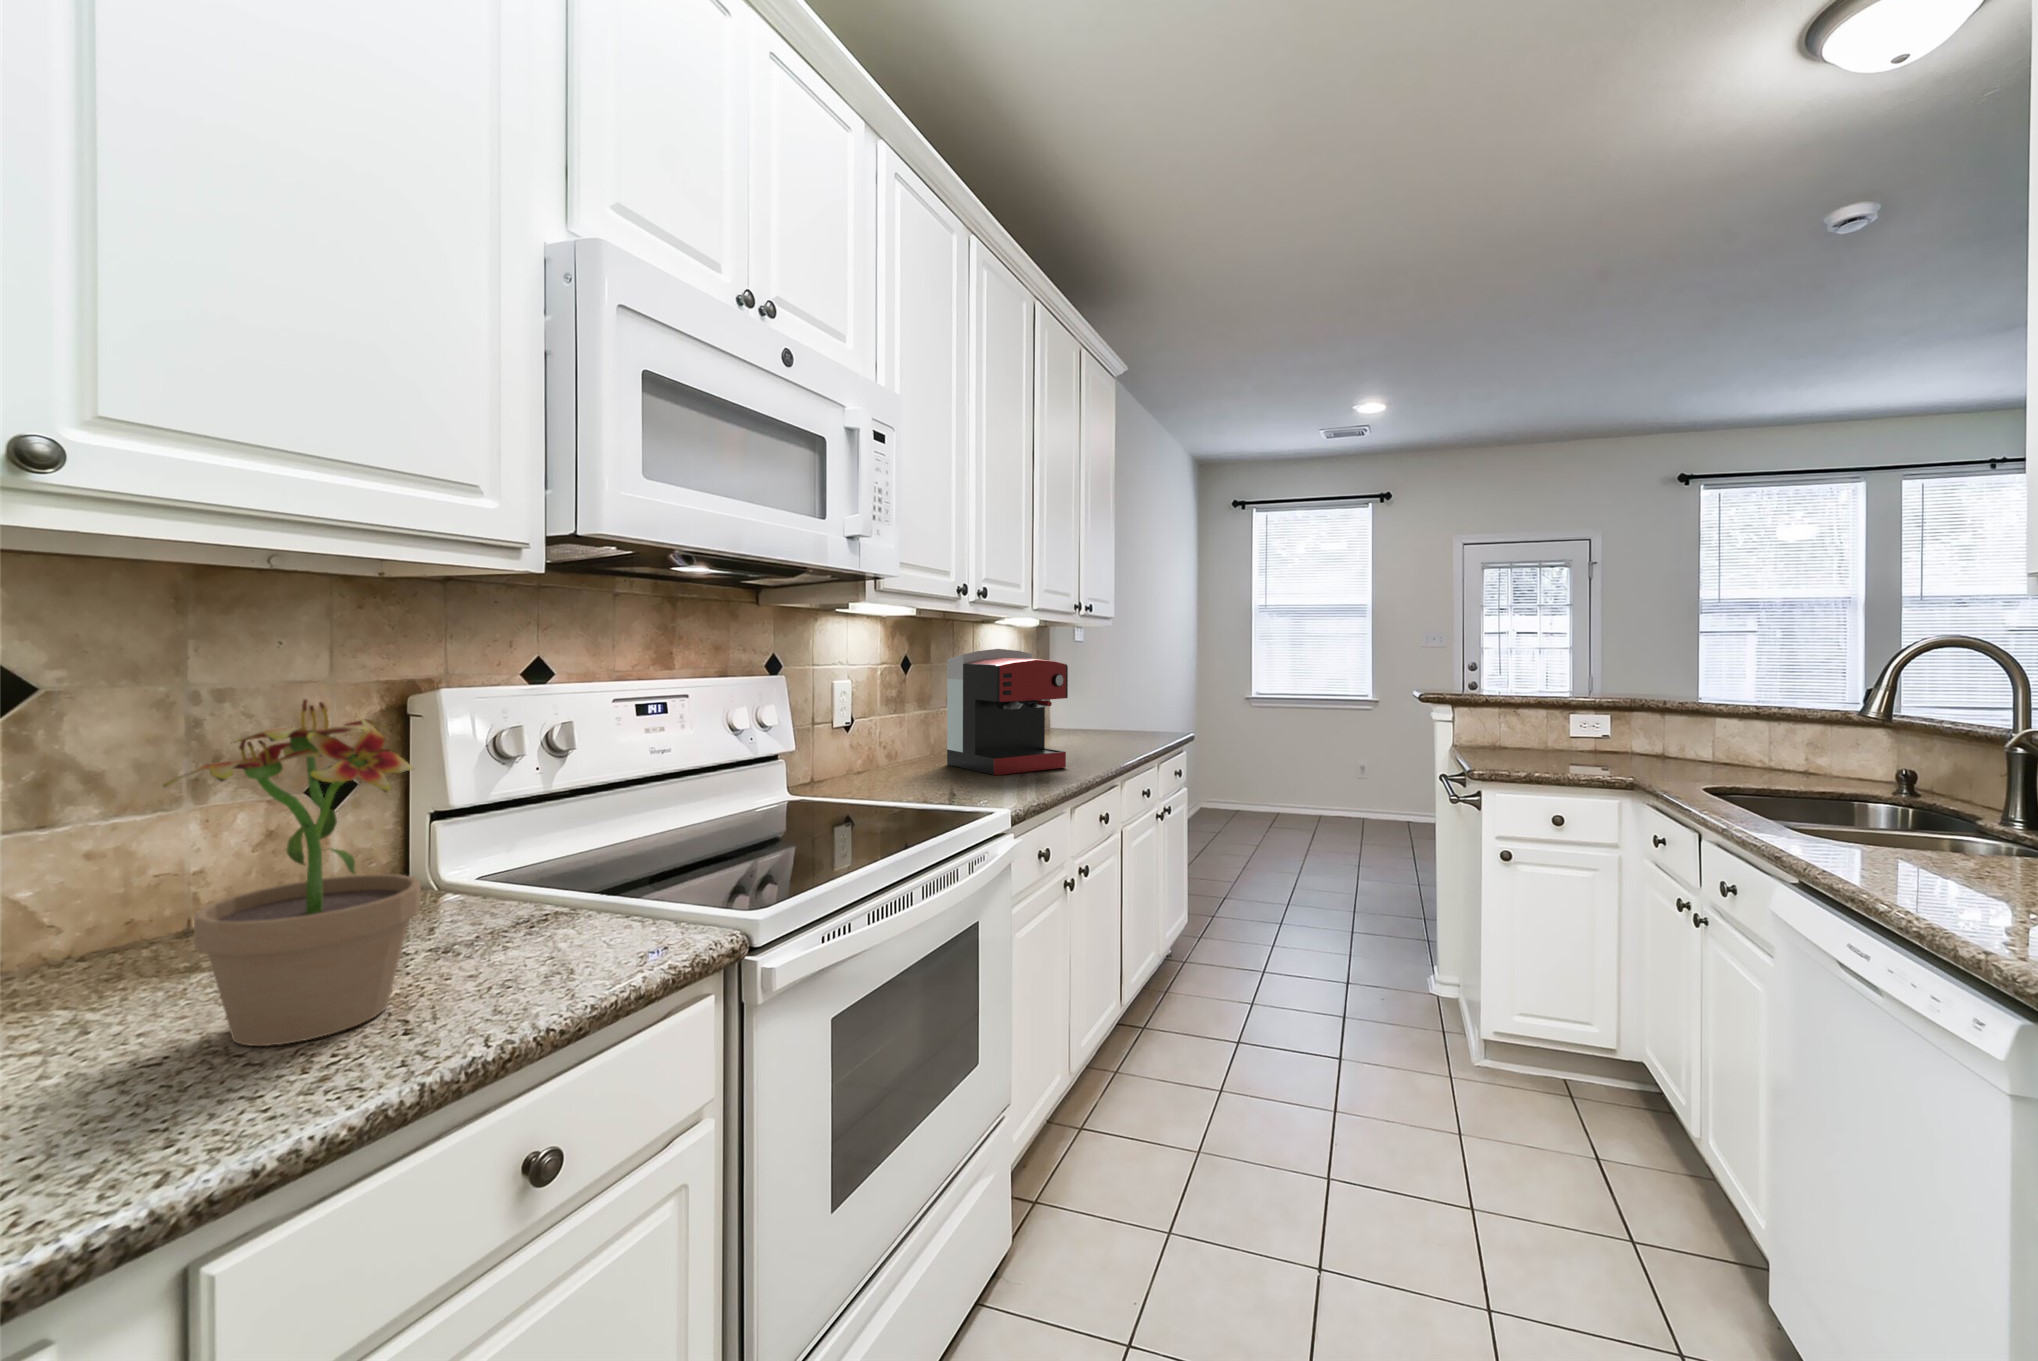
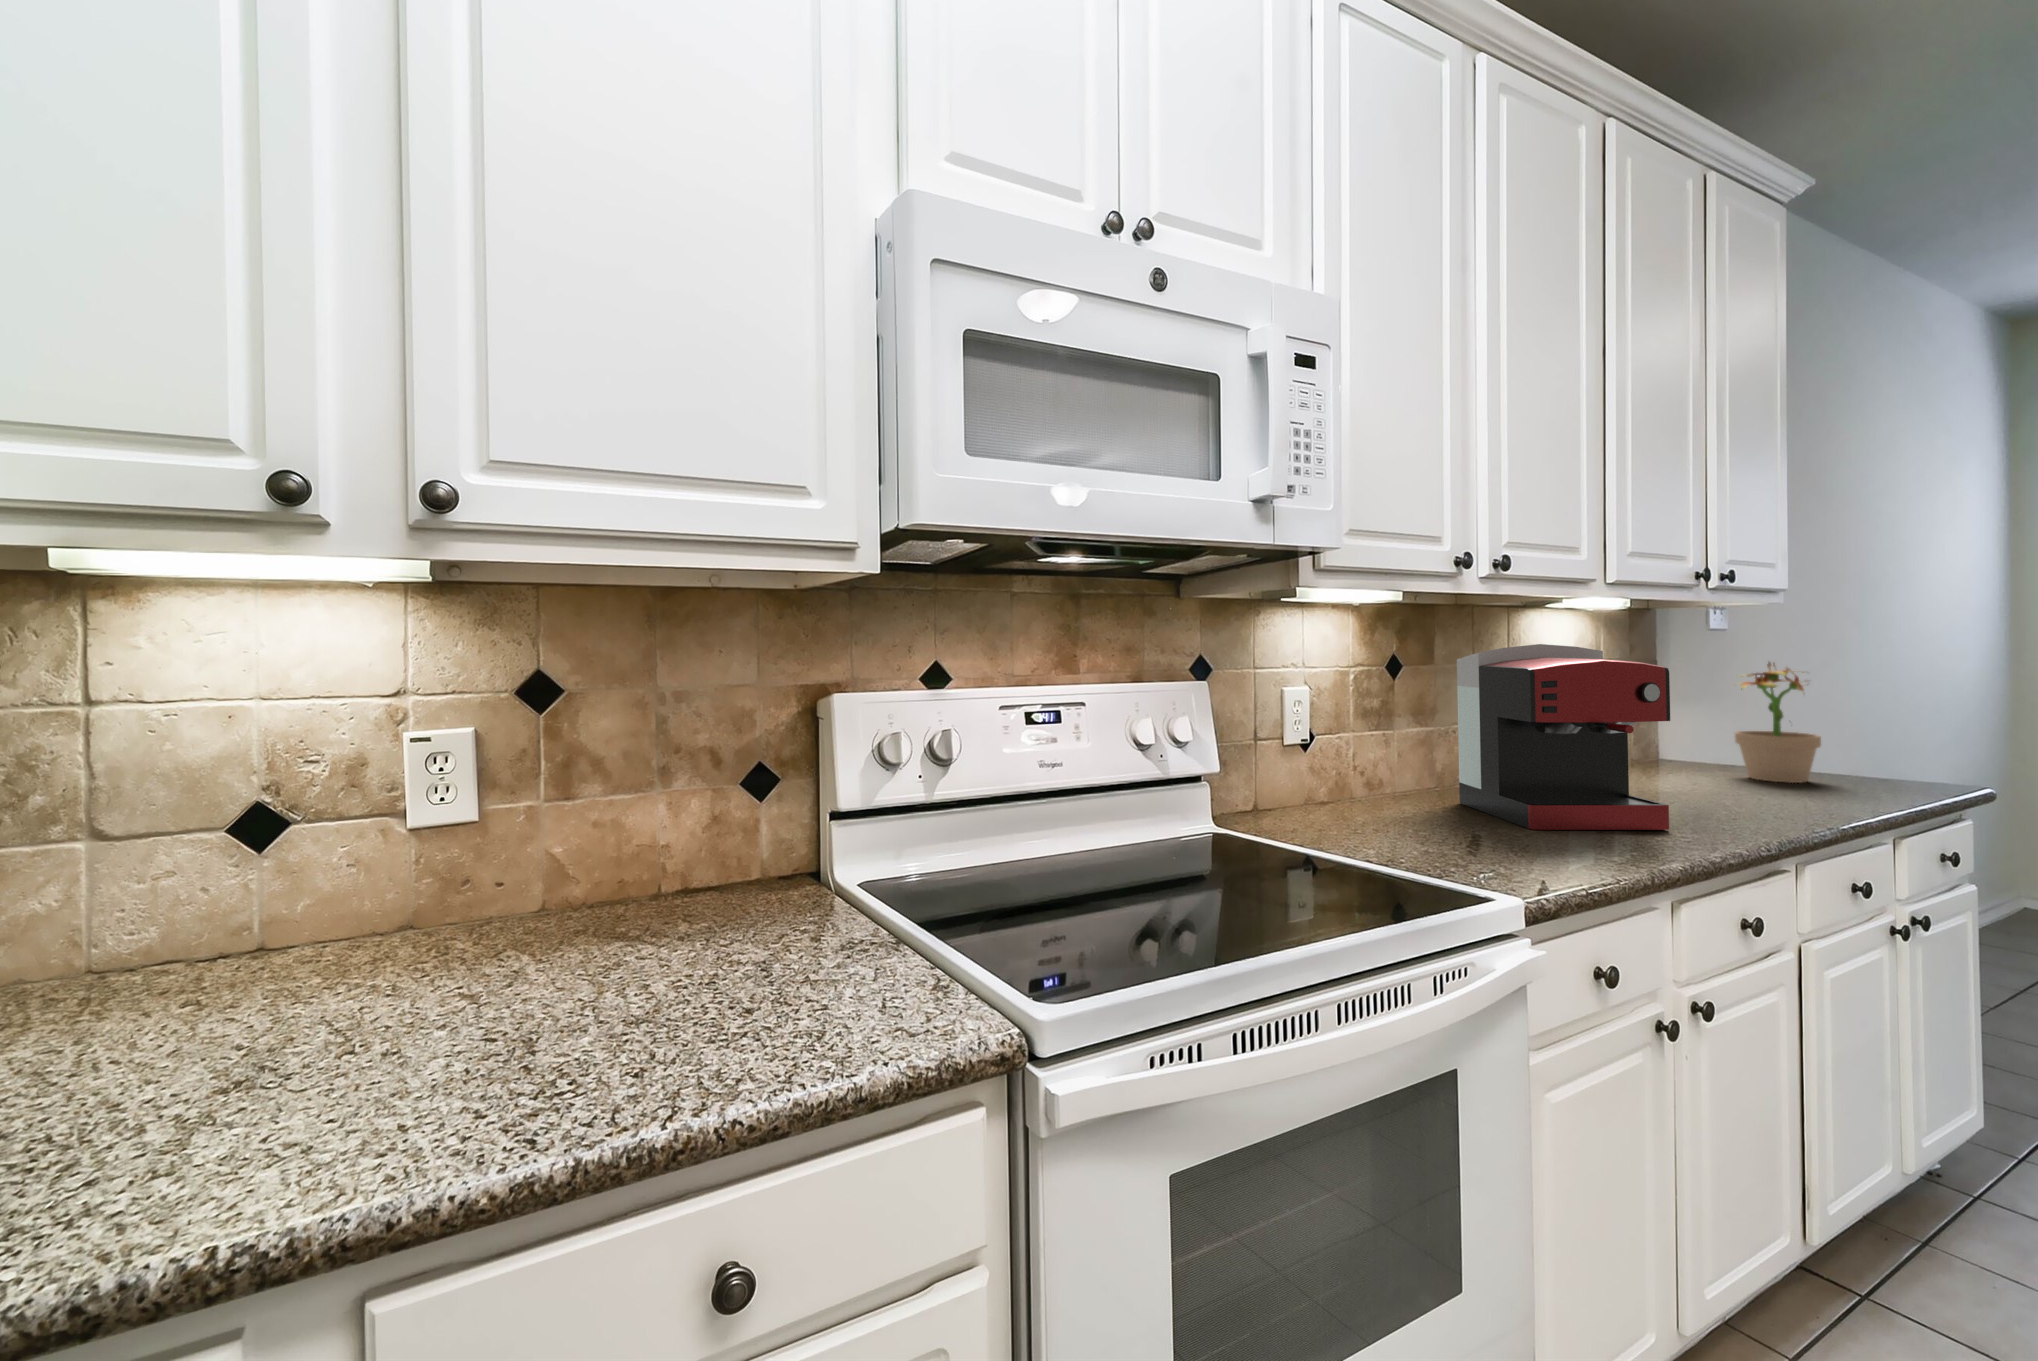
potted plant: present [163,699,421,1046] -> present [1735,662,1821,783]

